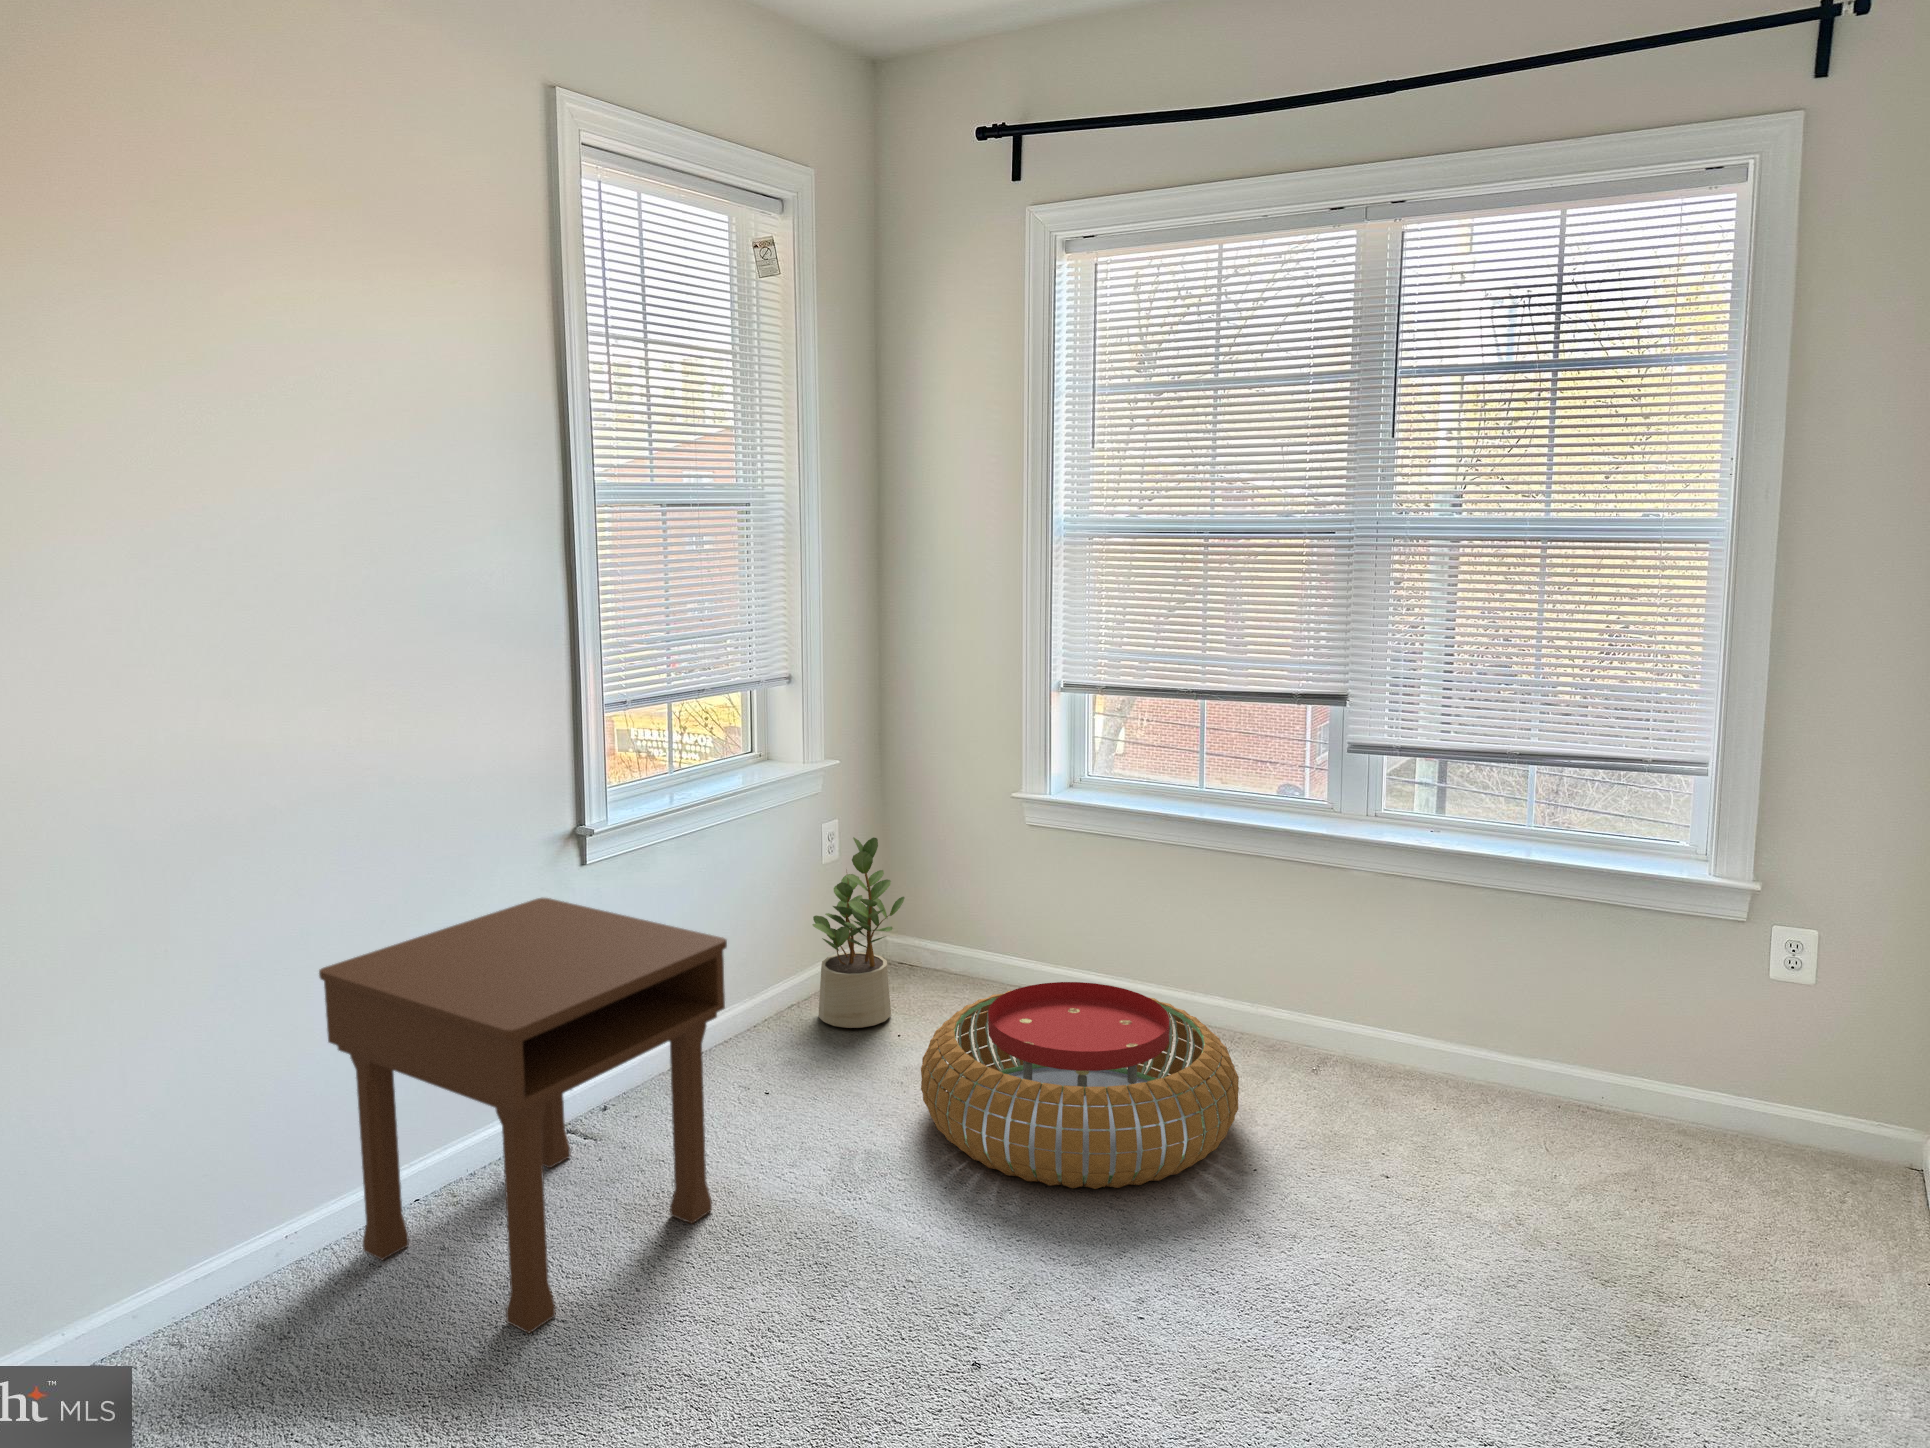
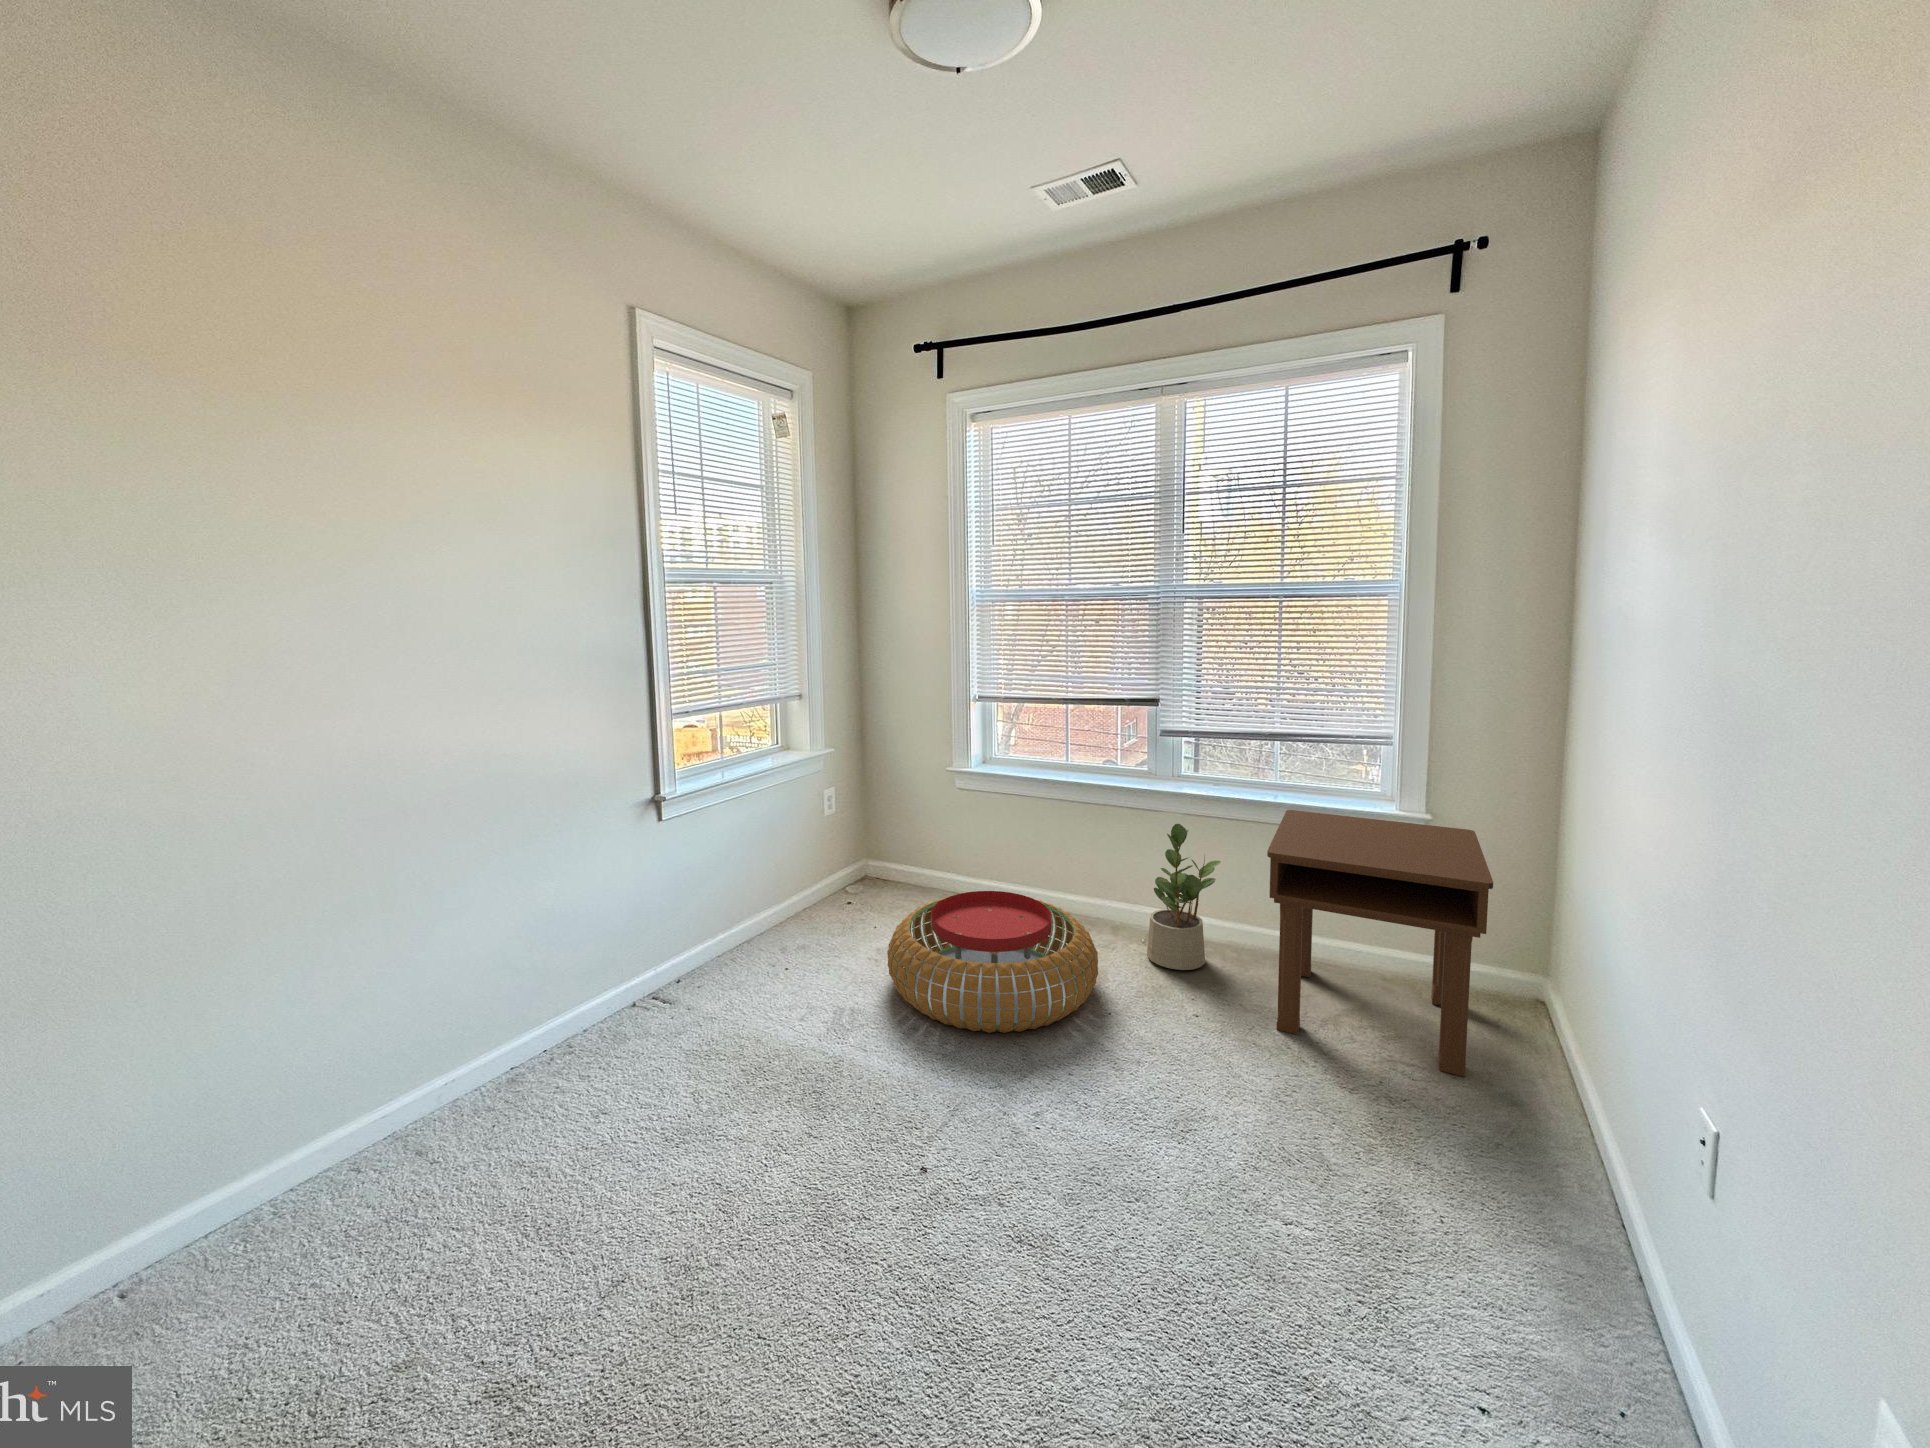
potted plant: present [813,837,904,1028] -> present [1147,824,1221,970]
nightstand: present [319,898,727,1333] -> present [1267,810,1493,1077]

